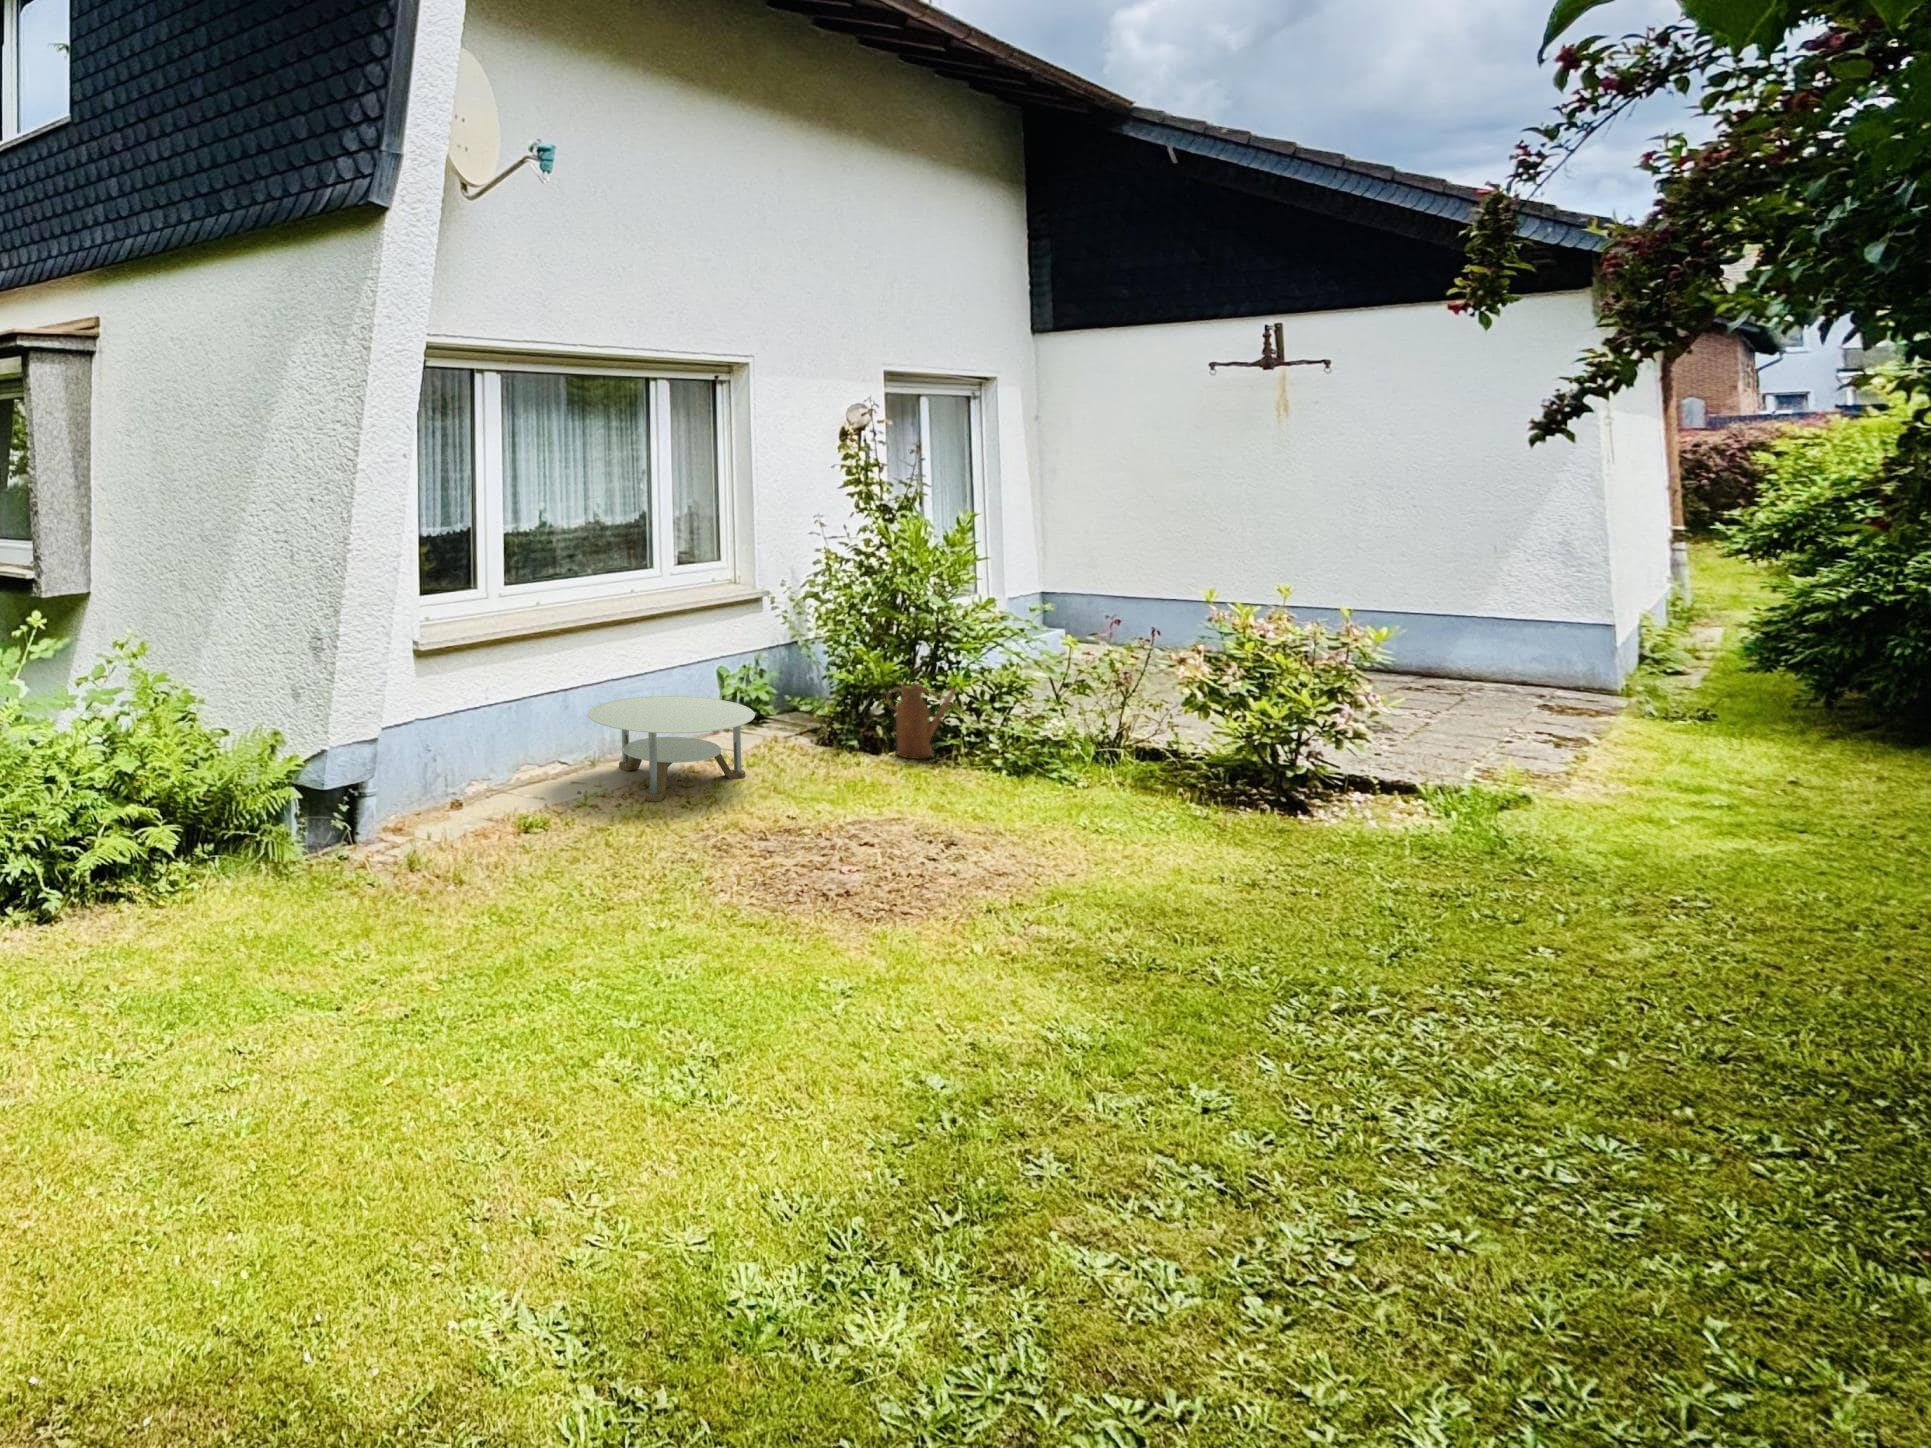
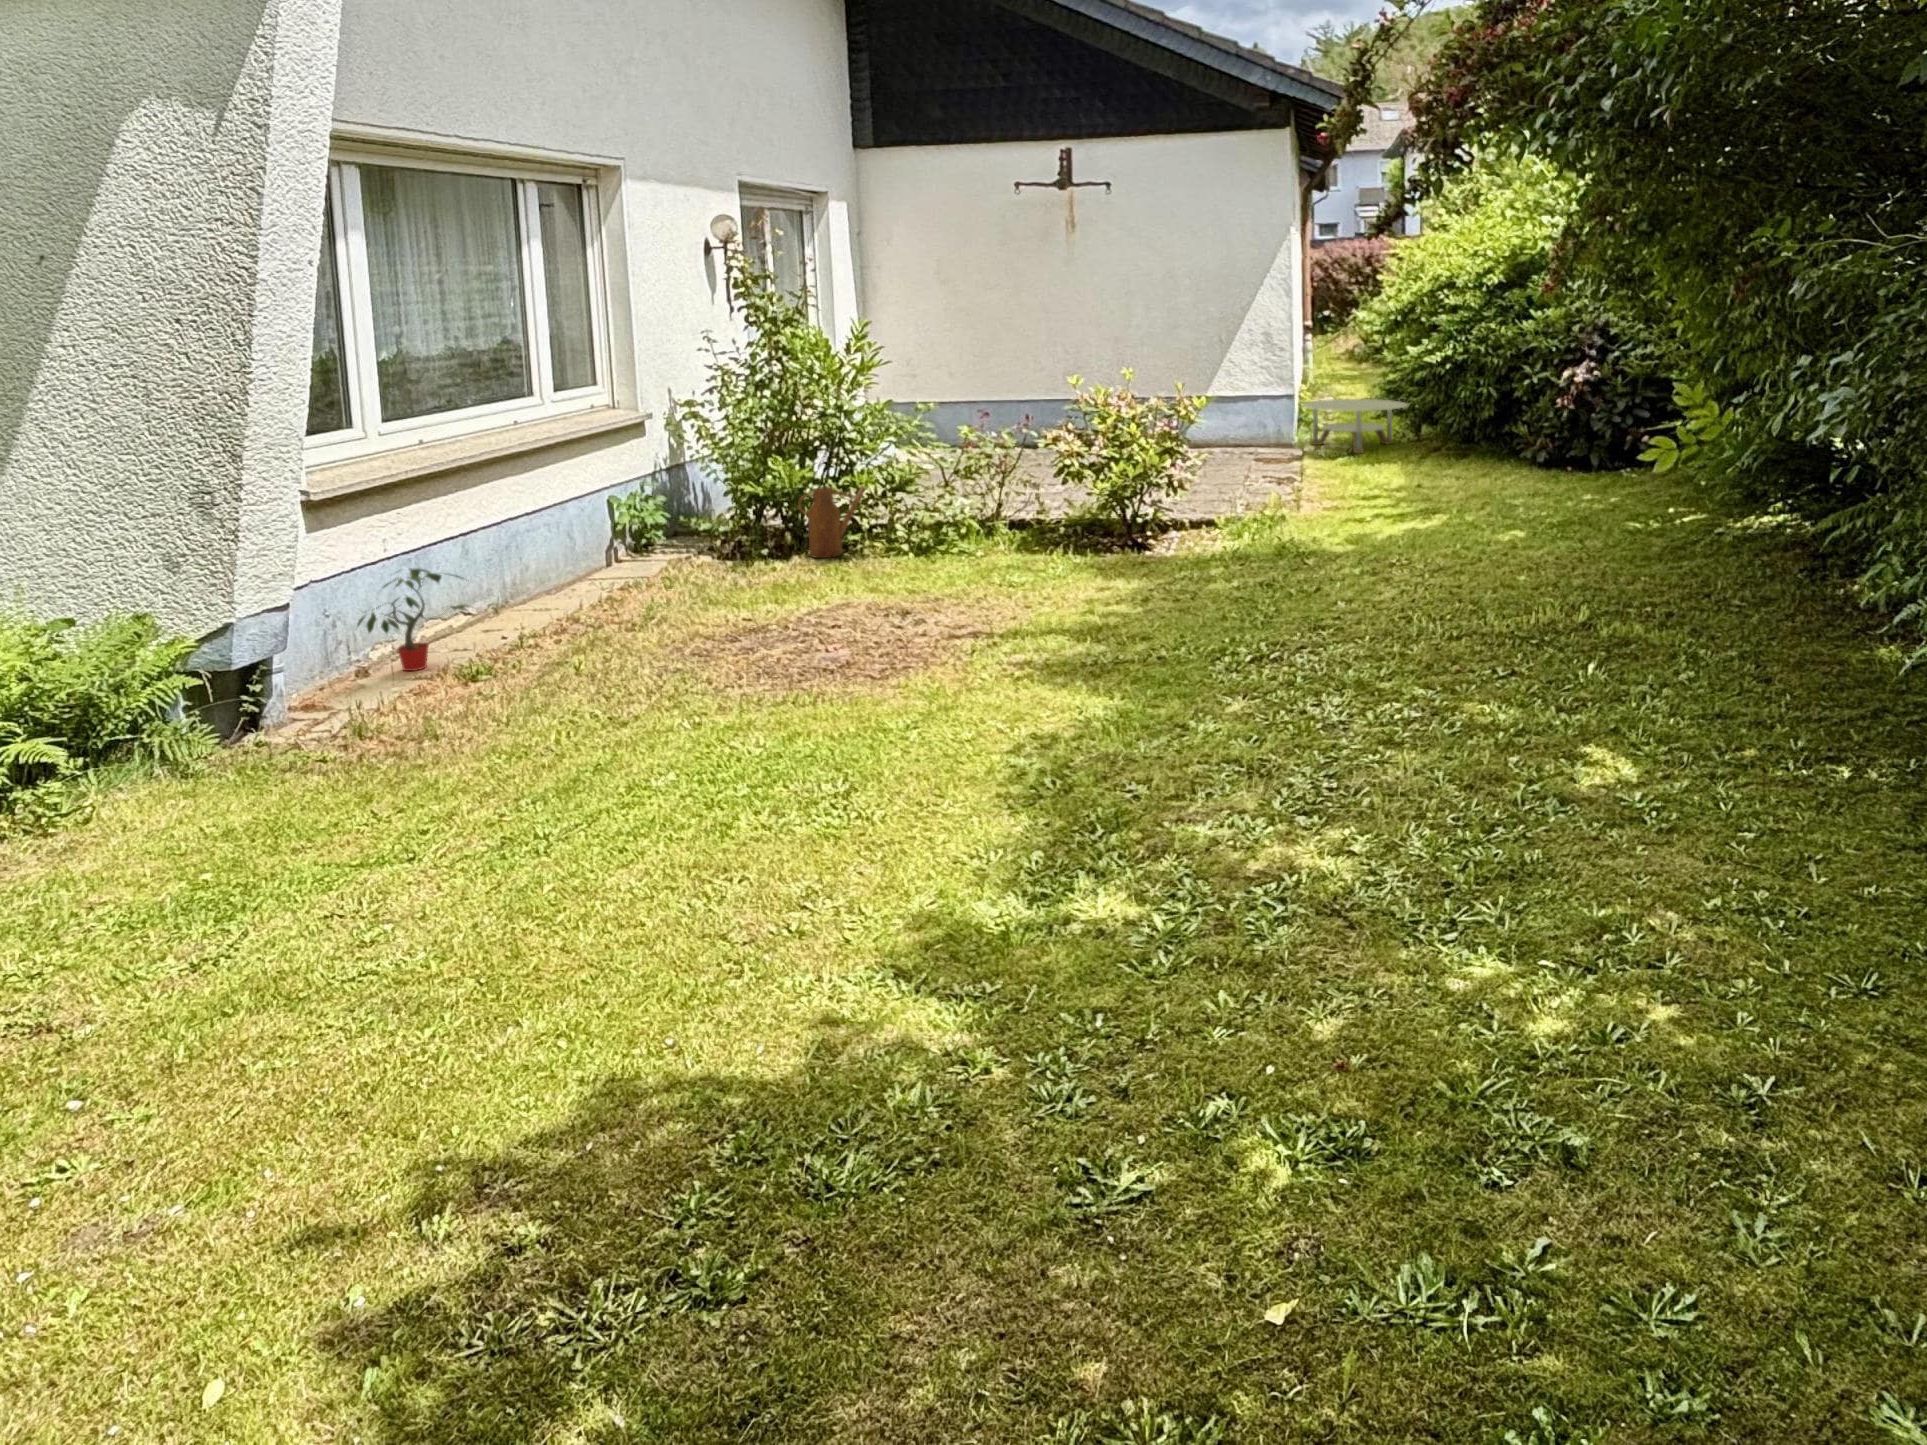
round table: present [588,696,755,802] -> present [1303,399,1407,454]
potted plant: none [443,718,547,810] -> present [357,568,470,671]

